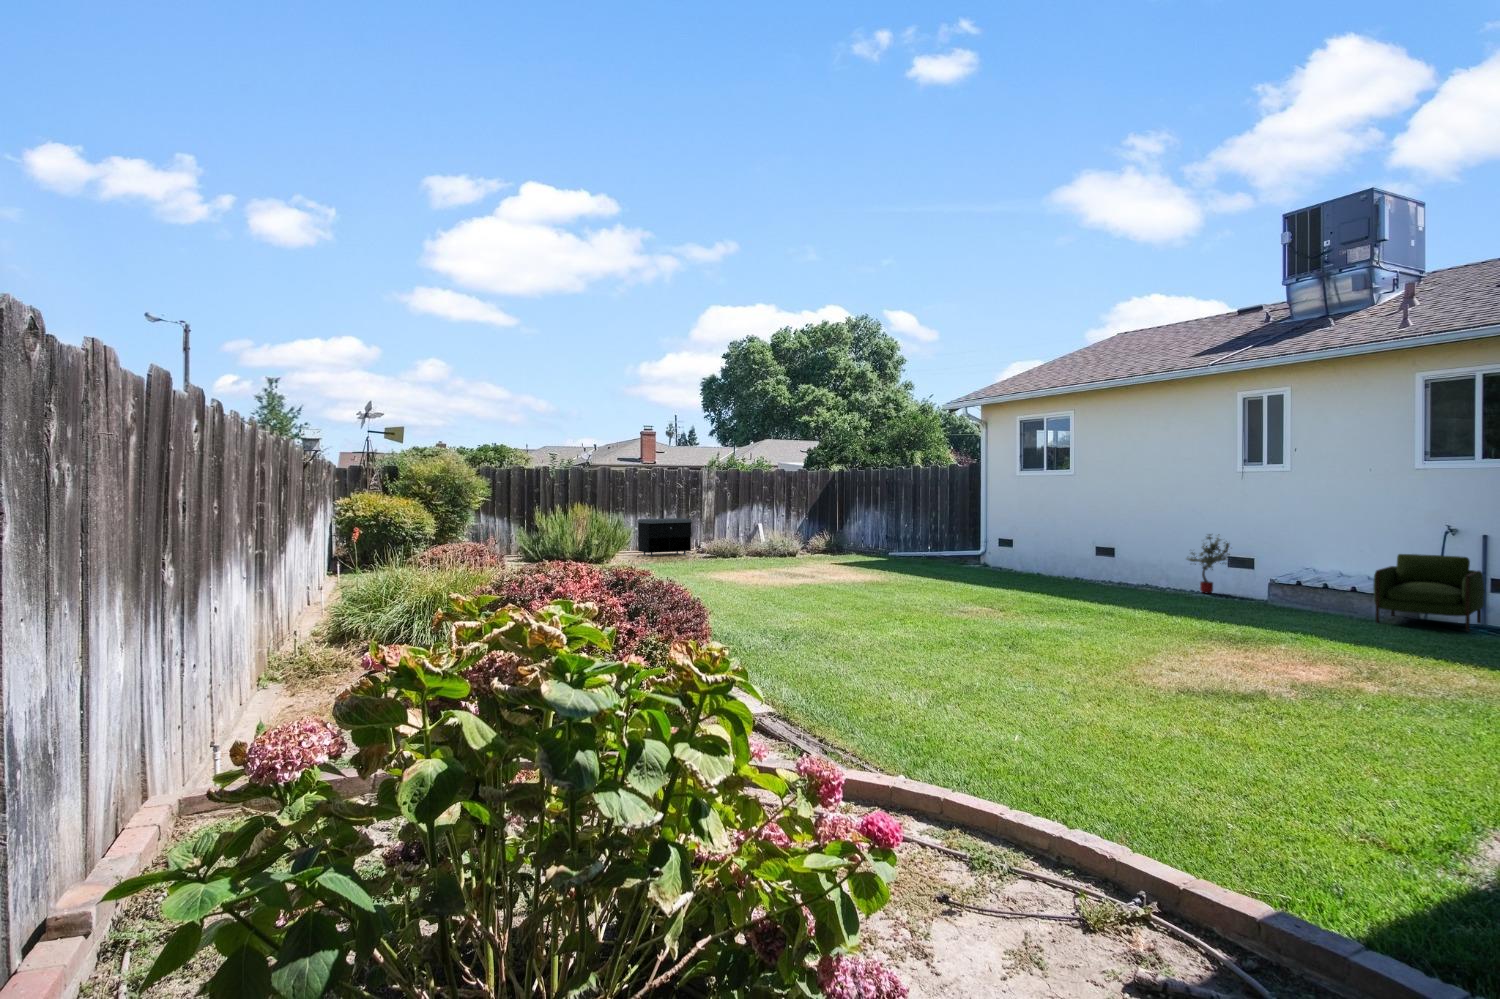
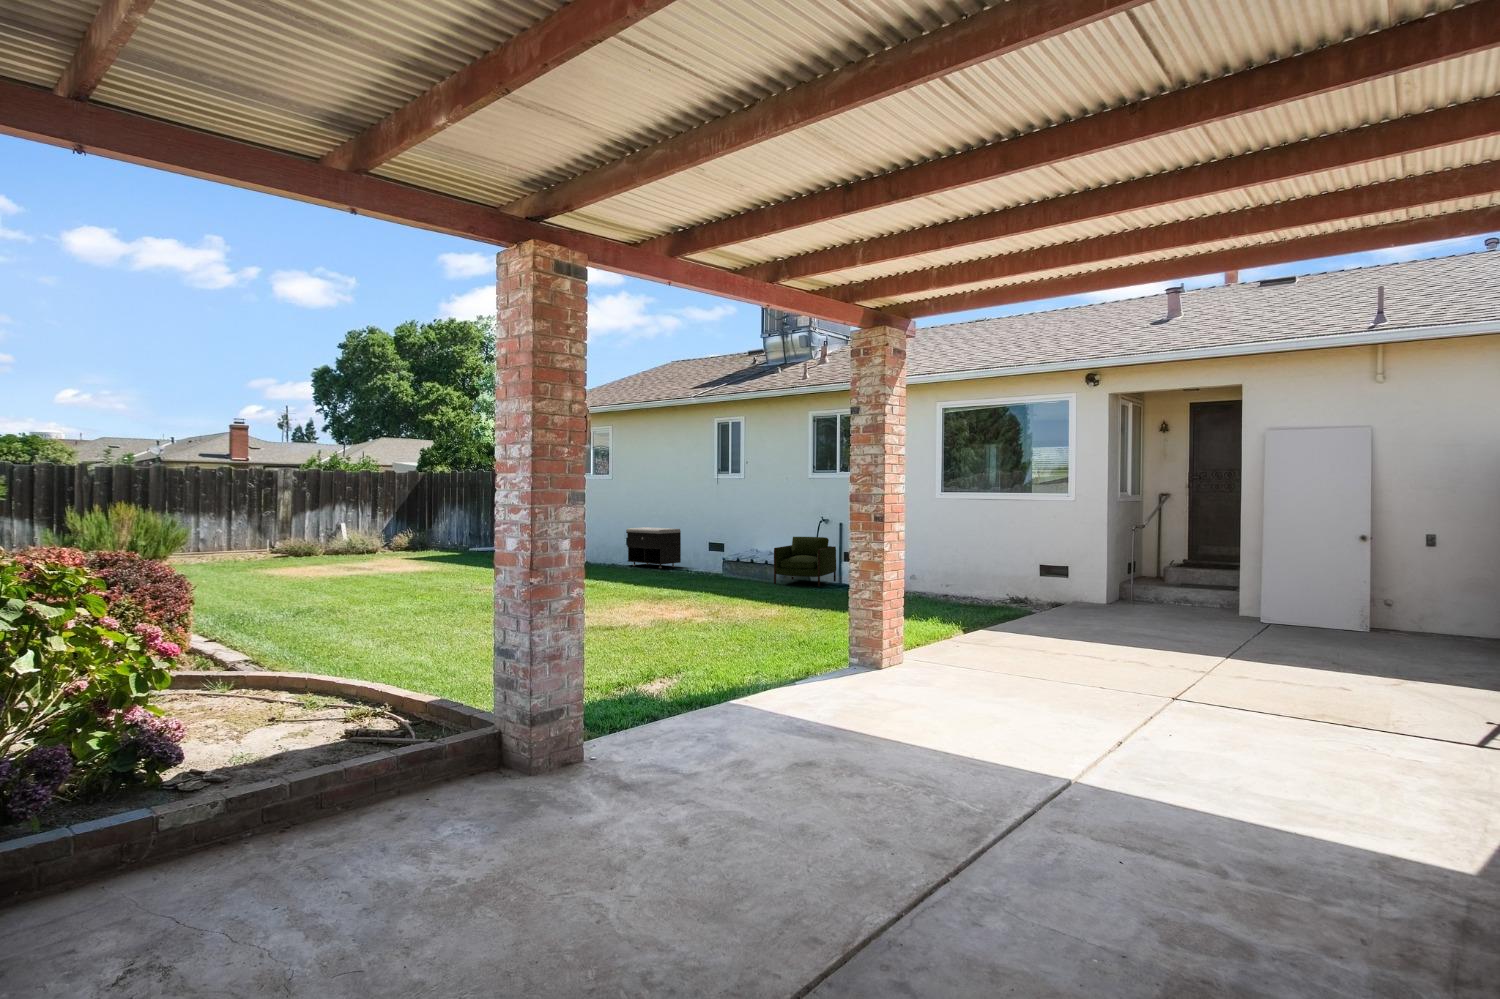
storage bench: present [638,518,692,556] -> present [626,527,681,568]
potted tree: present [1187,534,1230,594] -> none [682,525,710,571]

